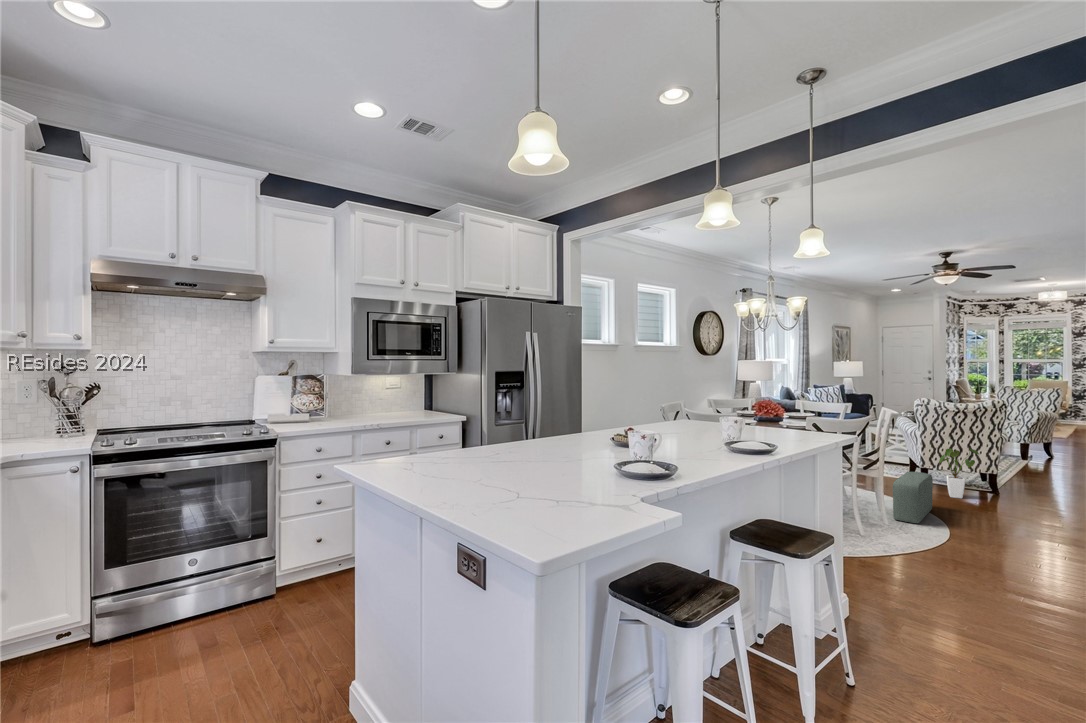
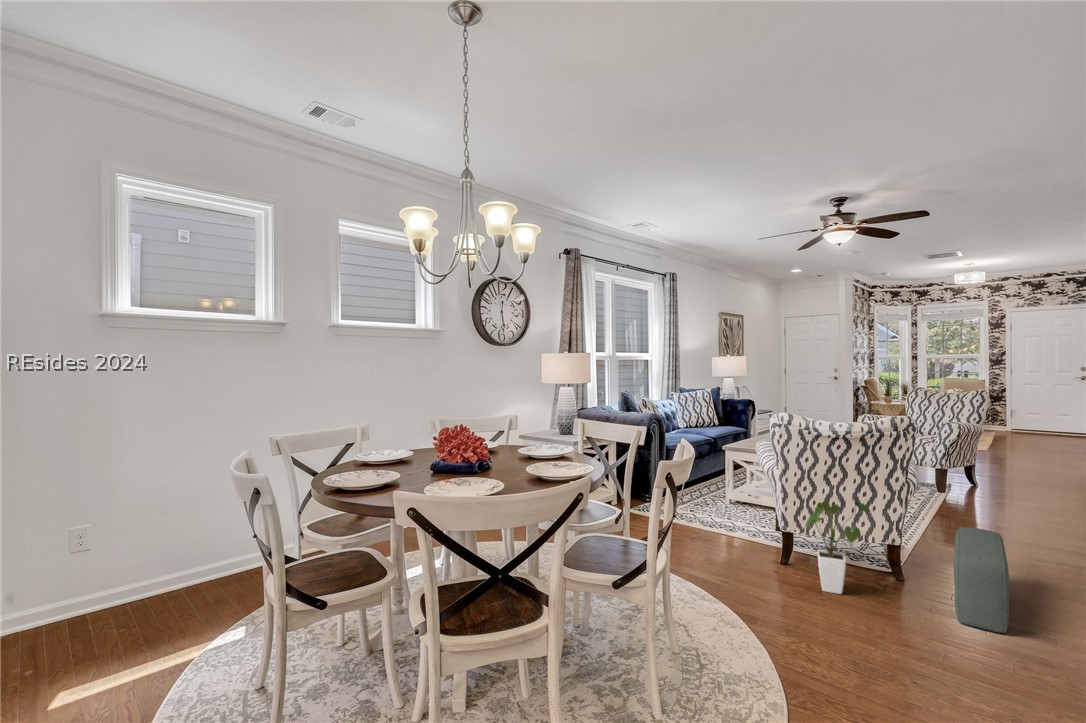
pouf: present [893,472,933,523] -> present [954,527,1009,633]

